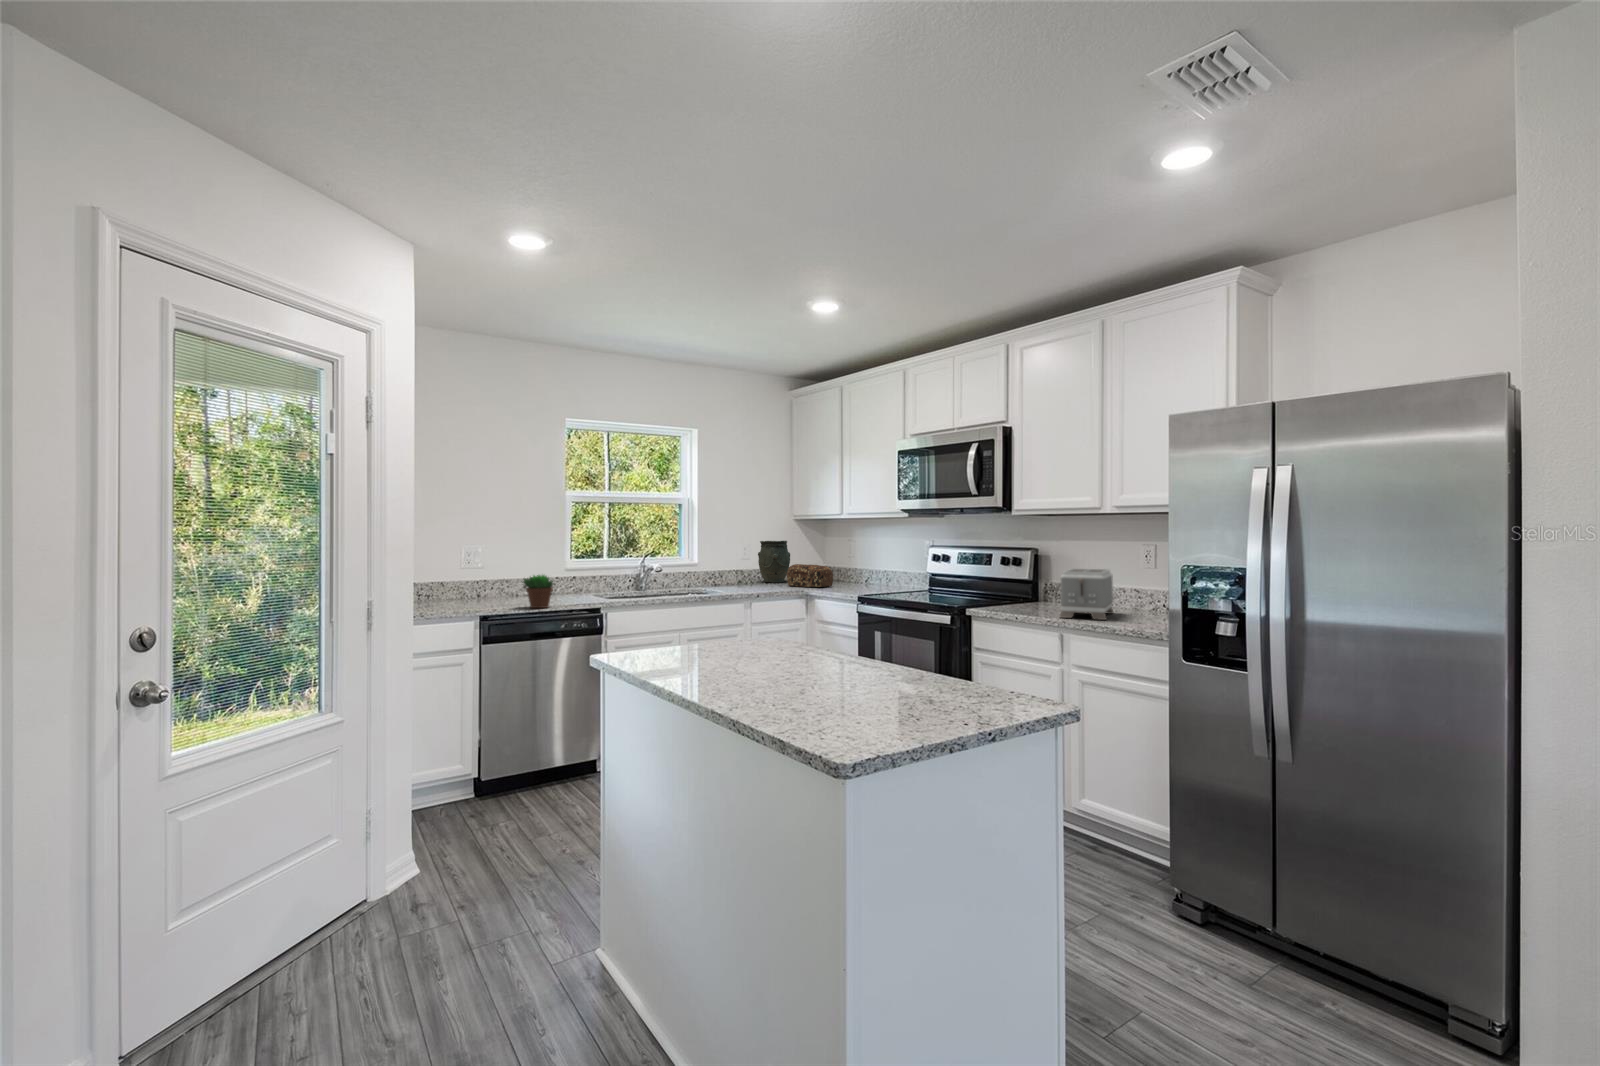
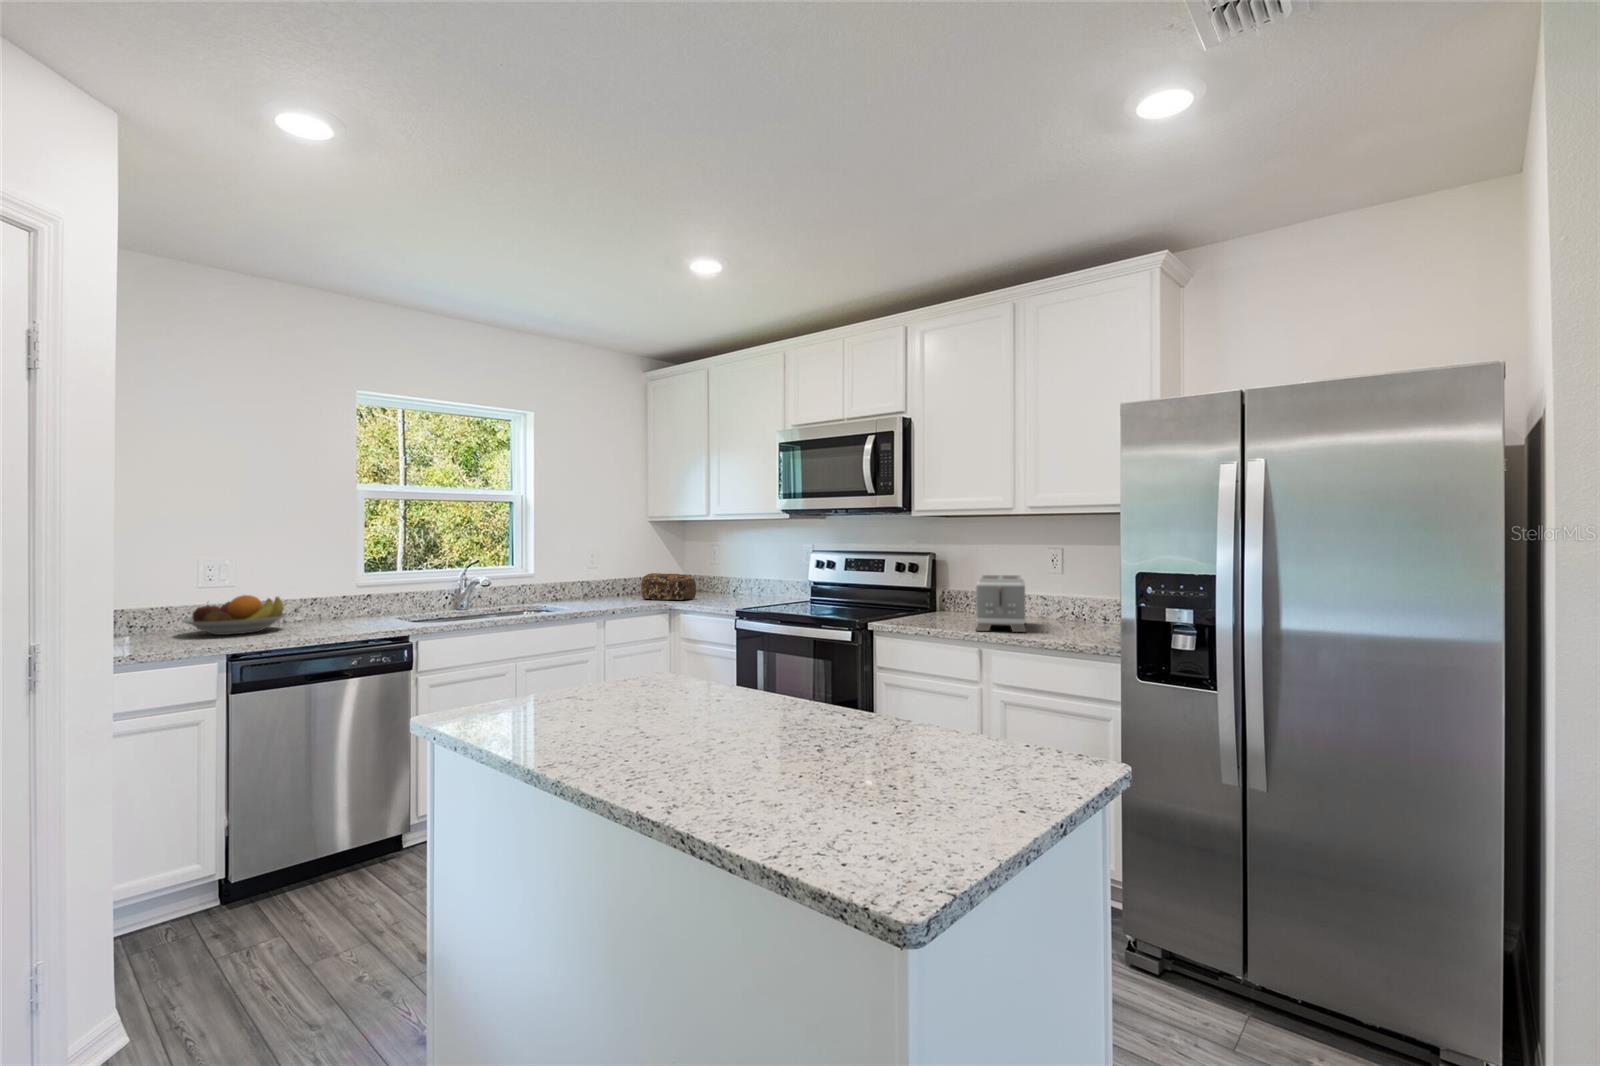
vase: present [758,541,790,583] -> none [603,546,642,595]
fruit bowl: none [452,574,521,603] -> present [181,595,287,635]
succulent plant: present [522,575,554,608] -> none [288,593,342,640]

